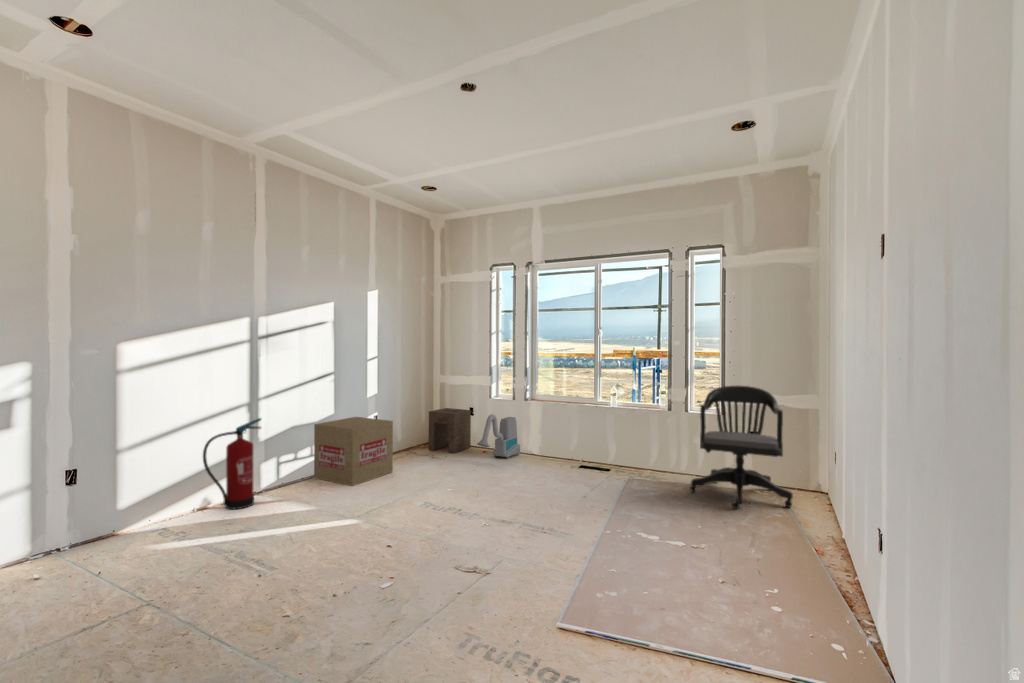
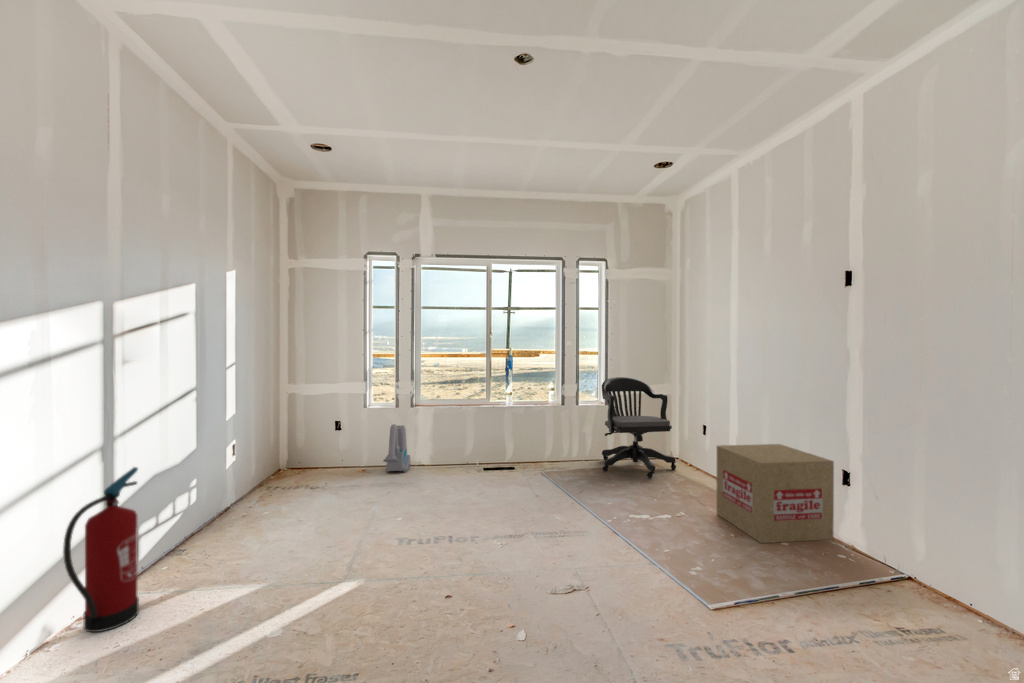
stool: present [429,408,471,453] -> none [292,423,342,479]
cardboard box: present [314,417,393,486] -> present [716,444,834,543]

